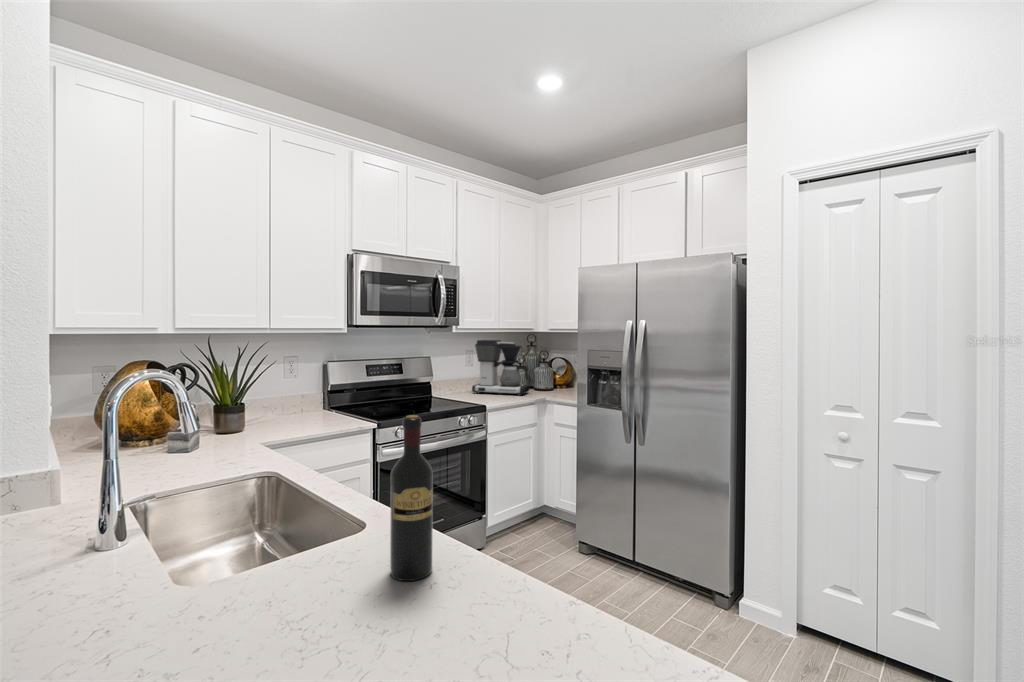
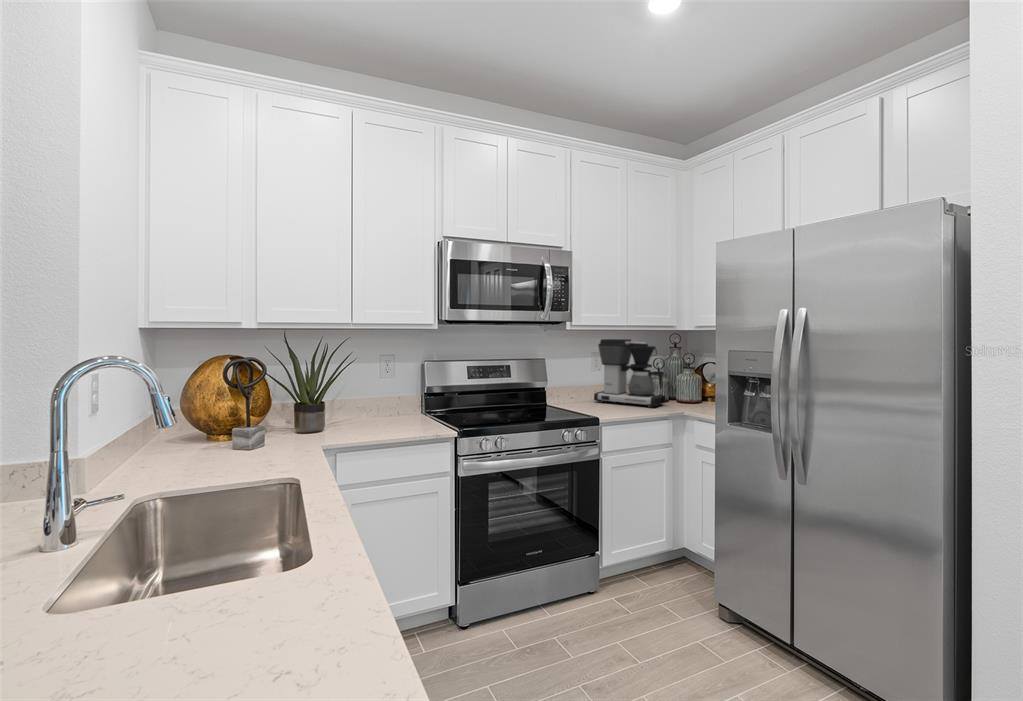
wine bottle: present [390,415,433,581] -> none [262,436,325,671]

